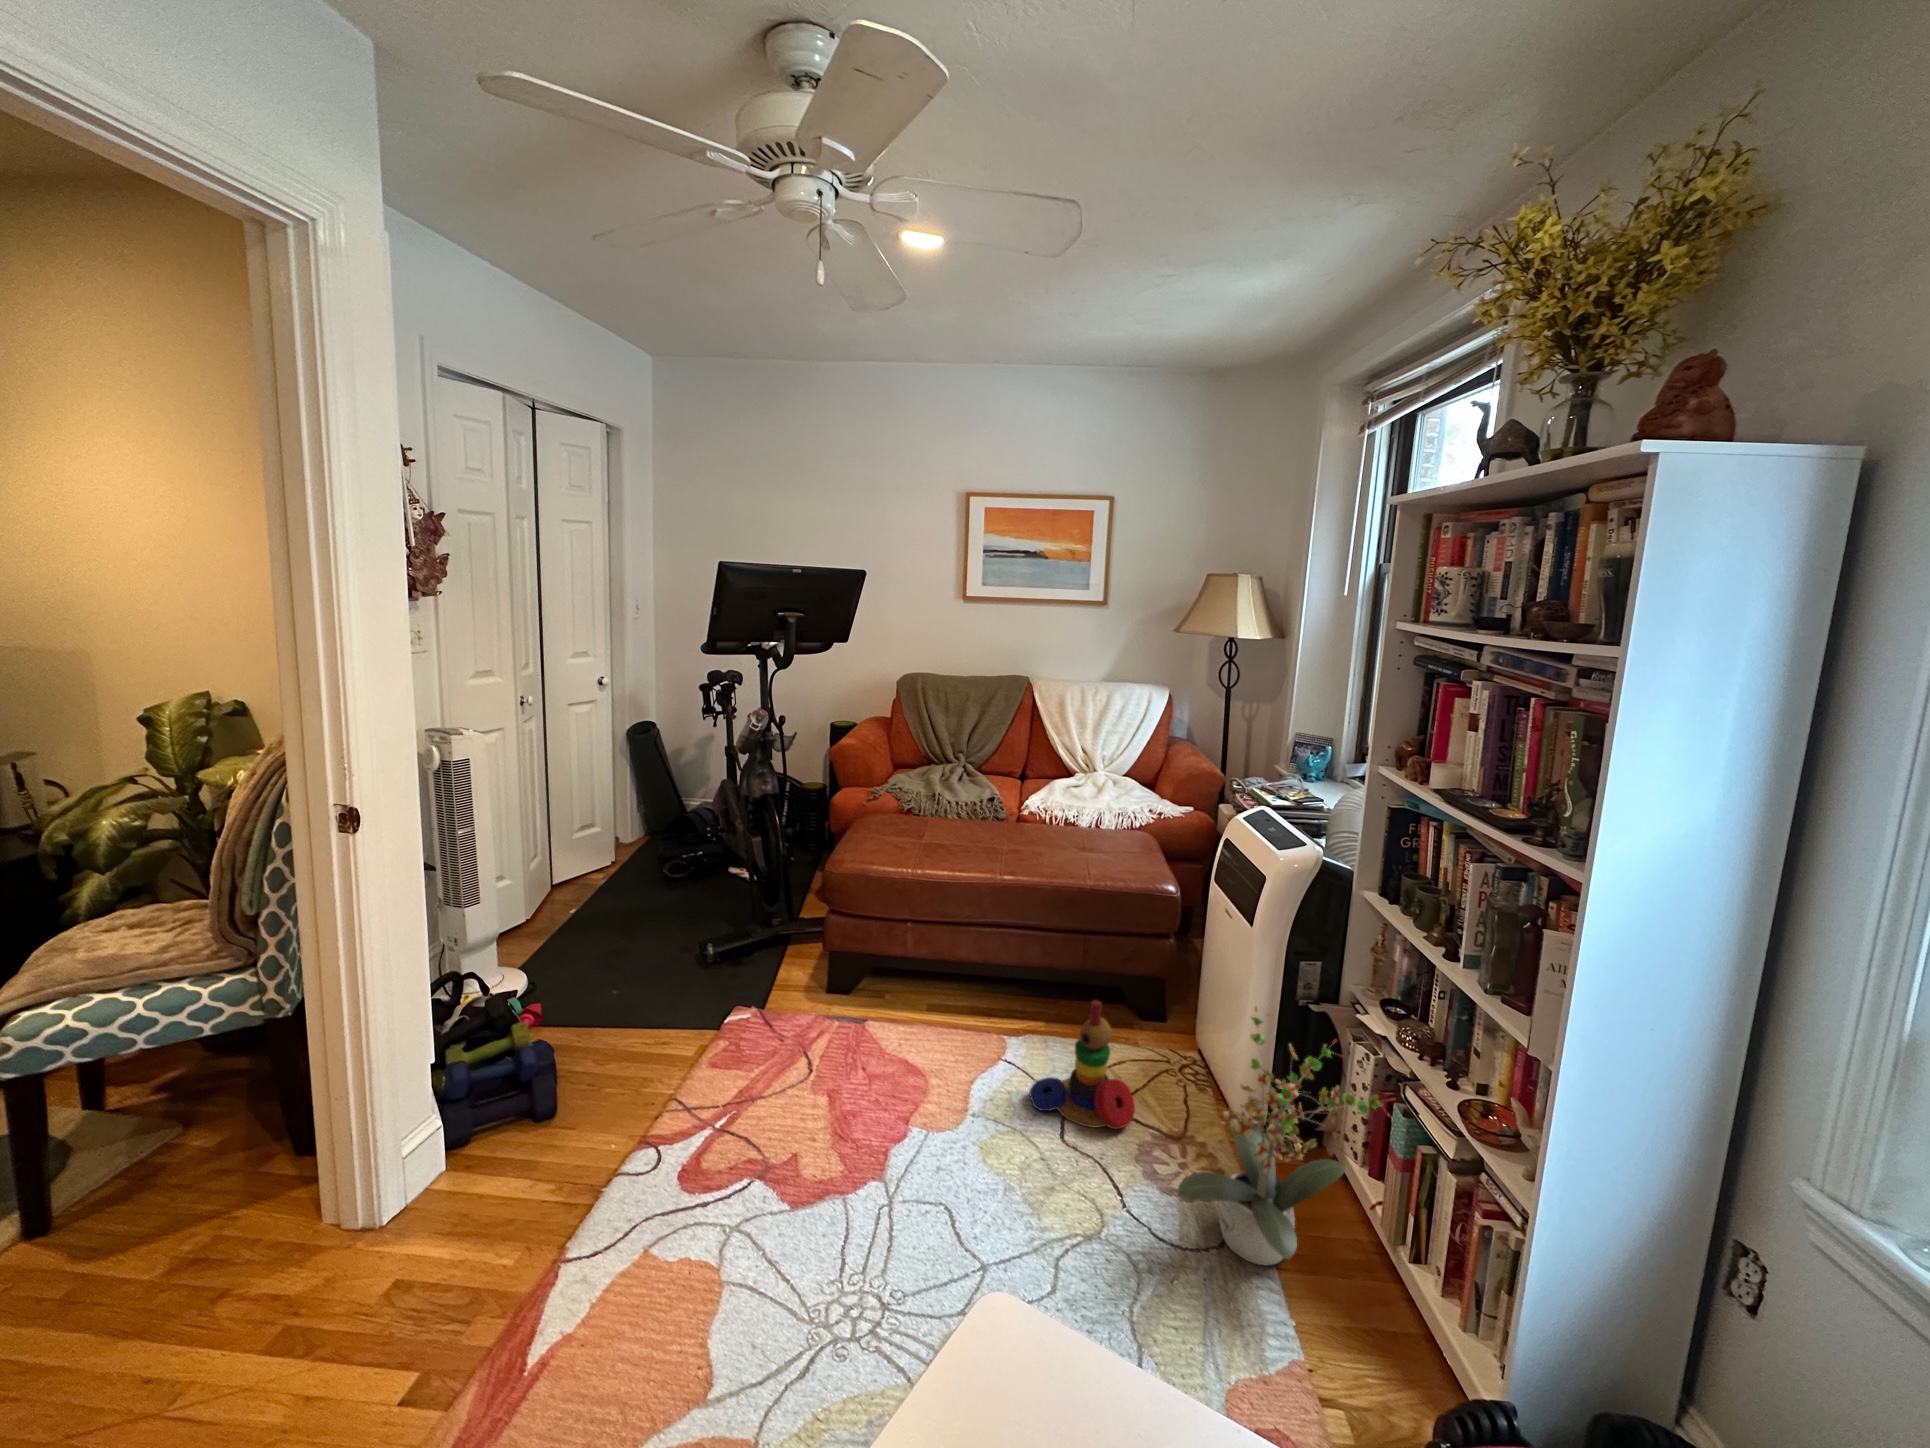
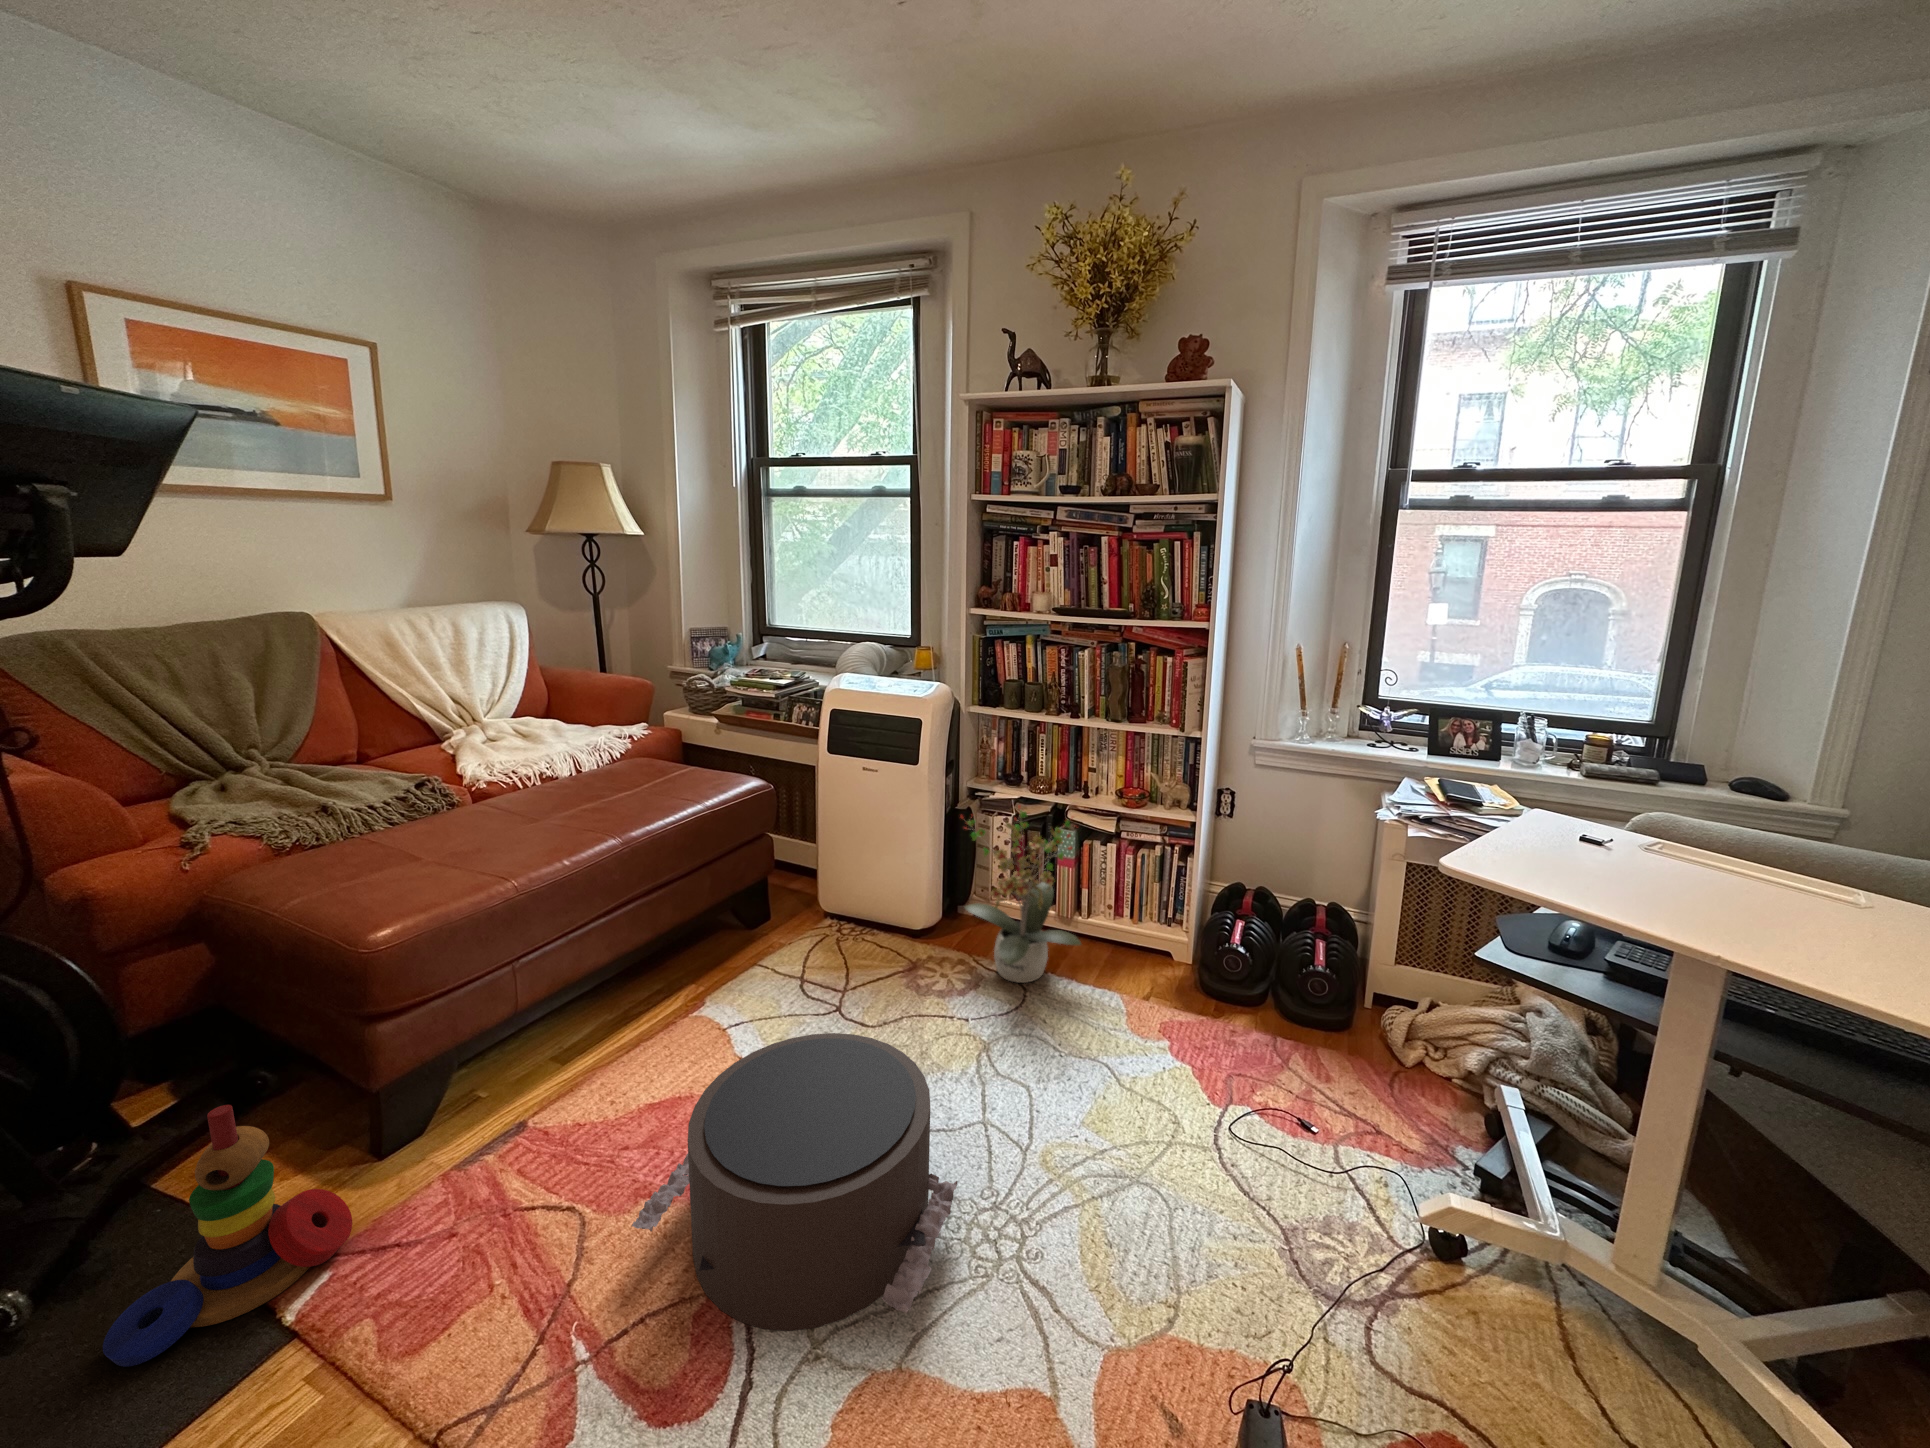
stacking toy: present [1029,1000,1135,1129] -> present [103,1105,352,1367]
pouf: none [741,1041,932,1261] -> present [632,1033,957,1331]

